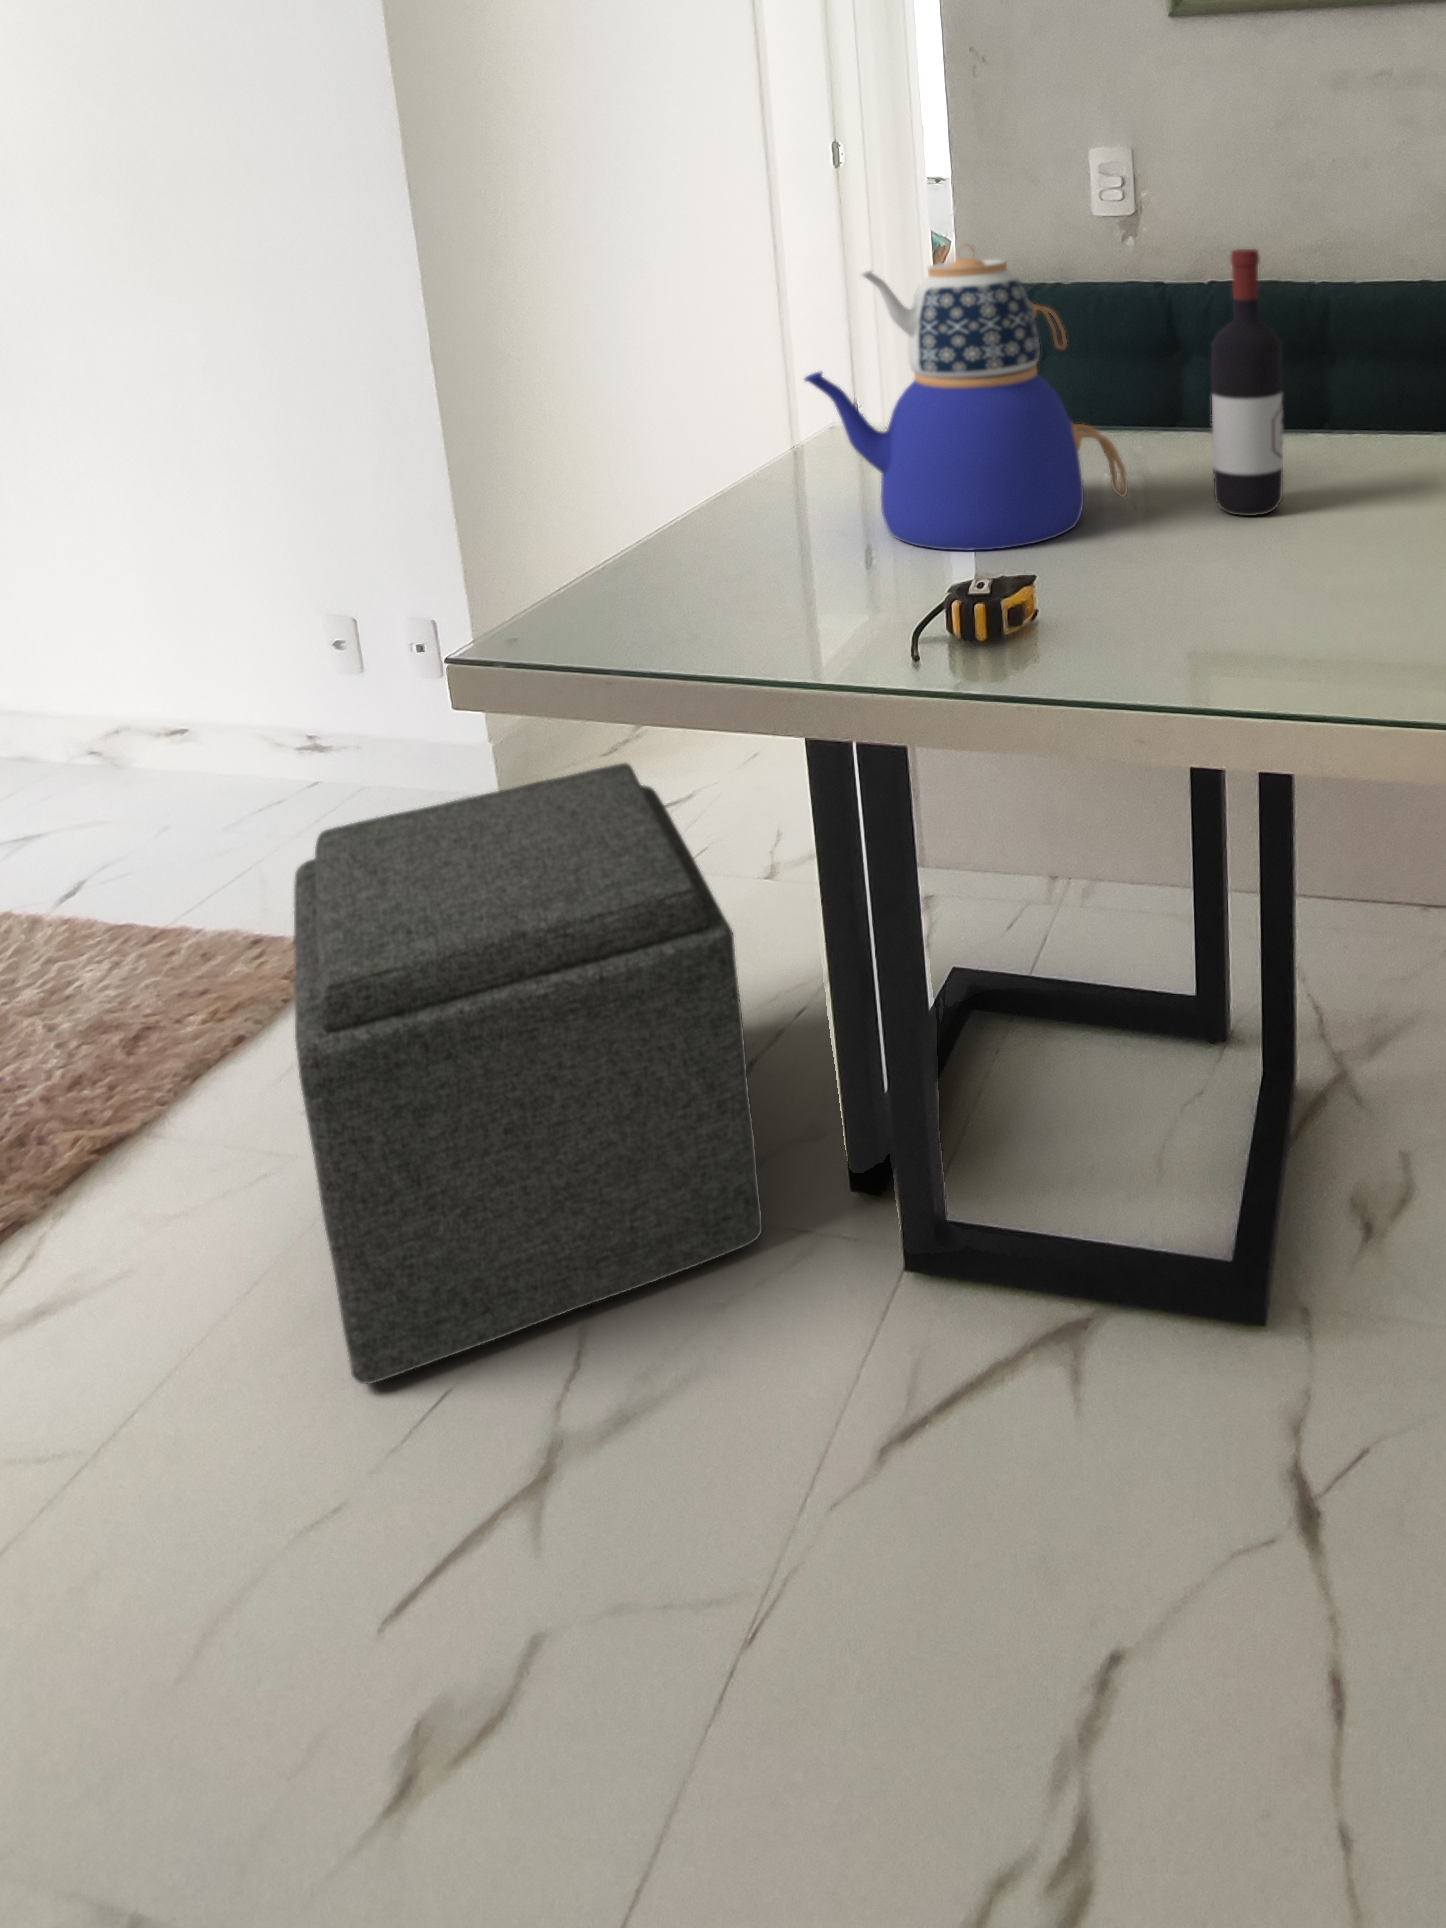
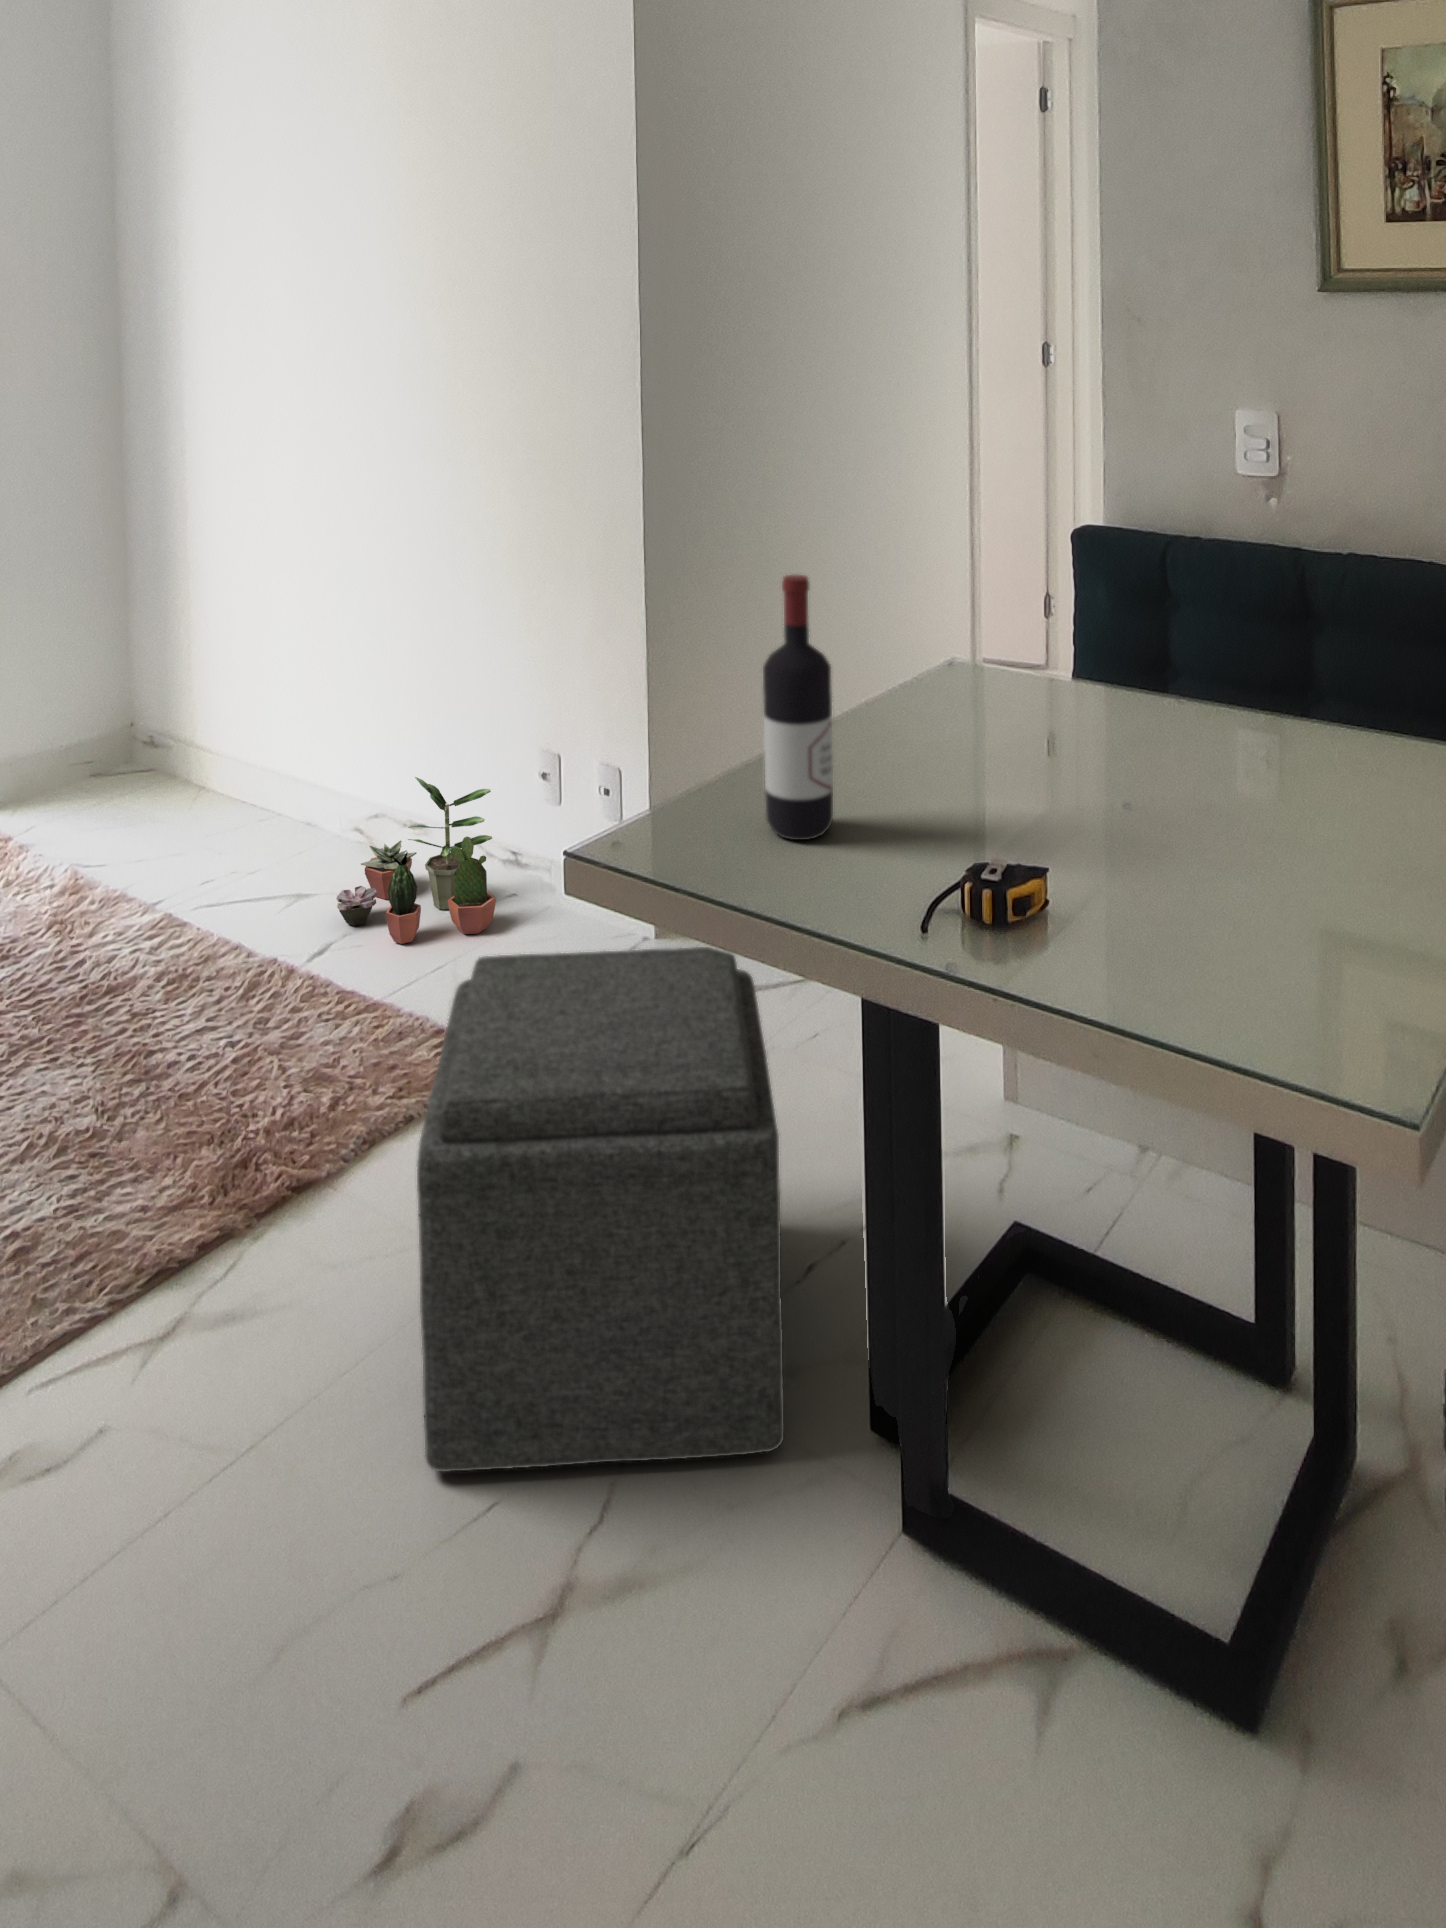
wine bottle: present [1211,249,1283,516] -> present [763,575,833,840]
teapot: present [805,257,1128,551] -> none [884,534,1185,824]
potted plant: none [78,675,294,864] -> present [336,777,496,944]

